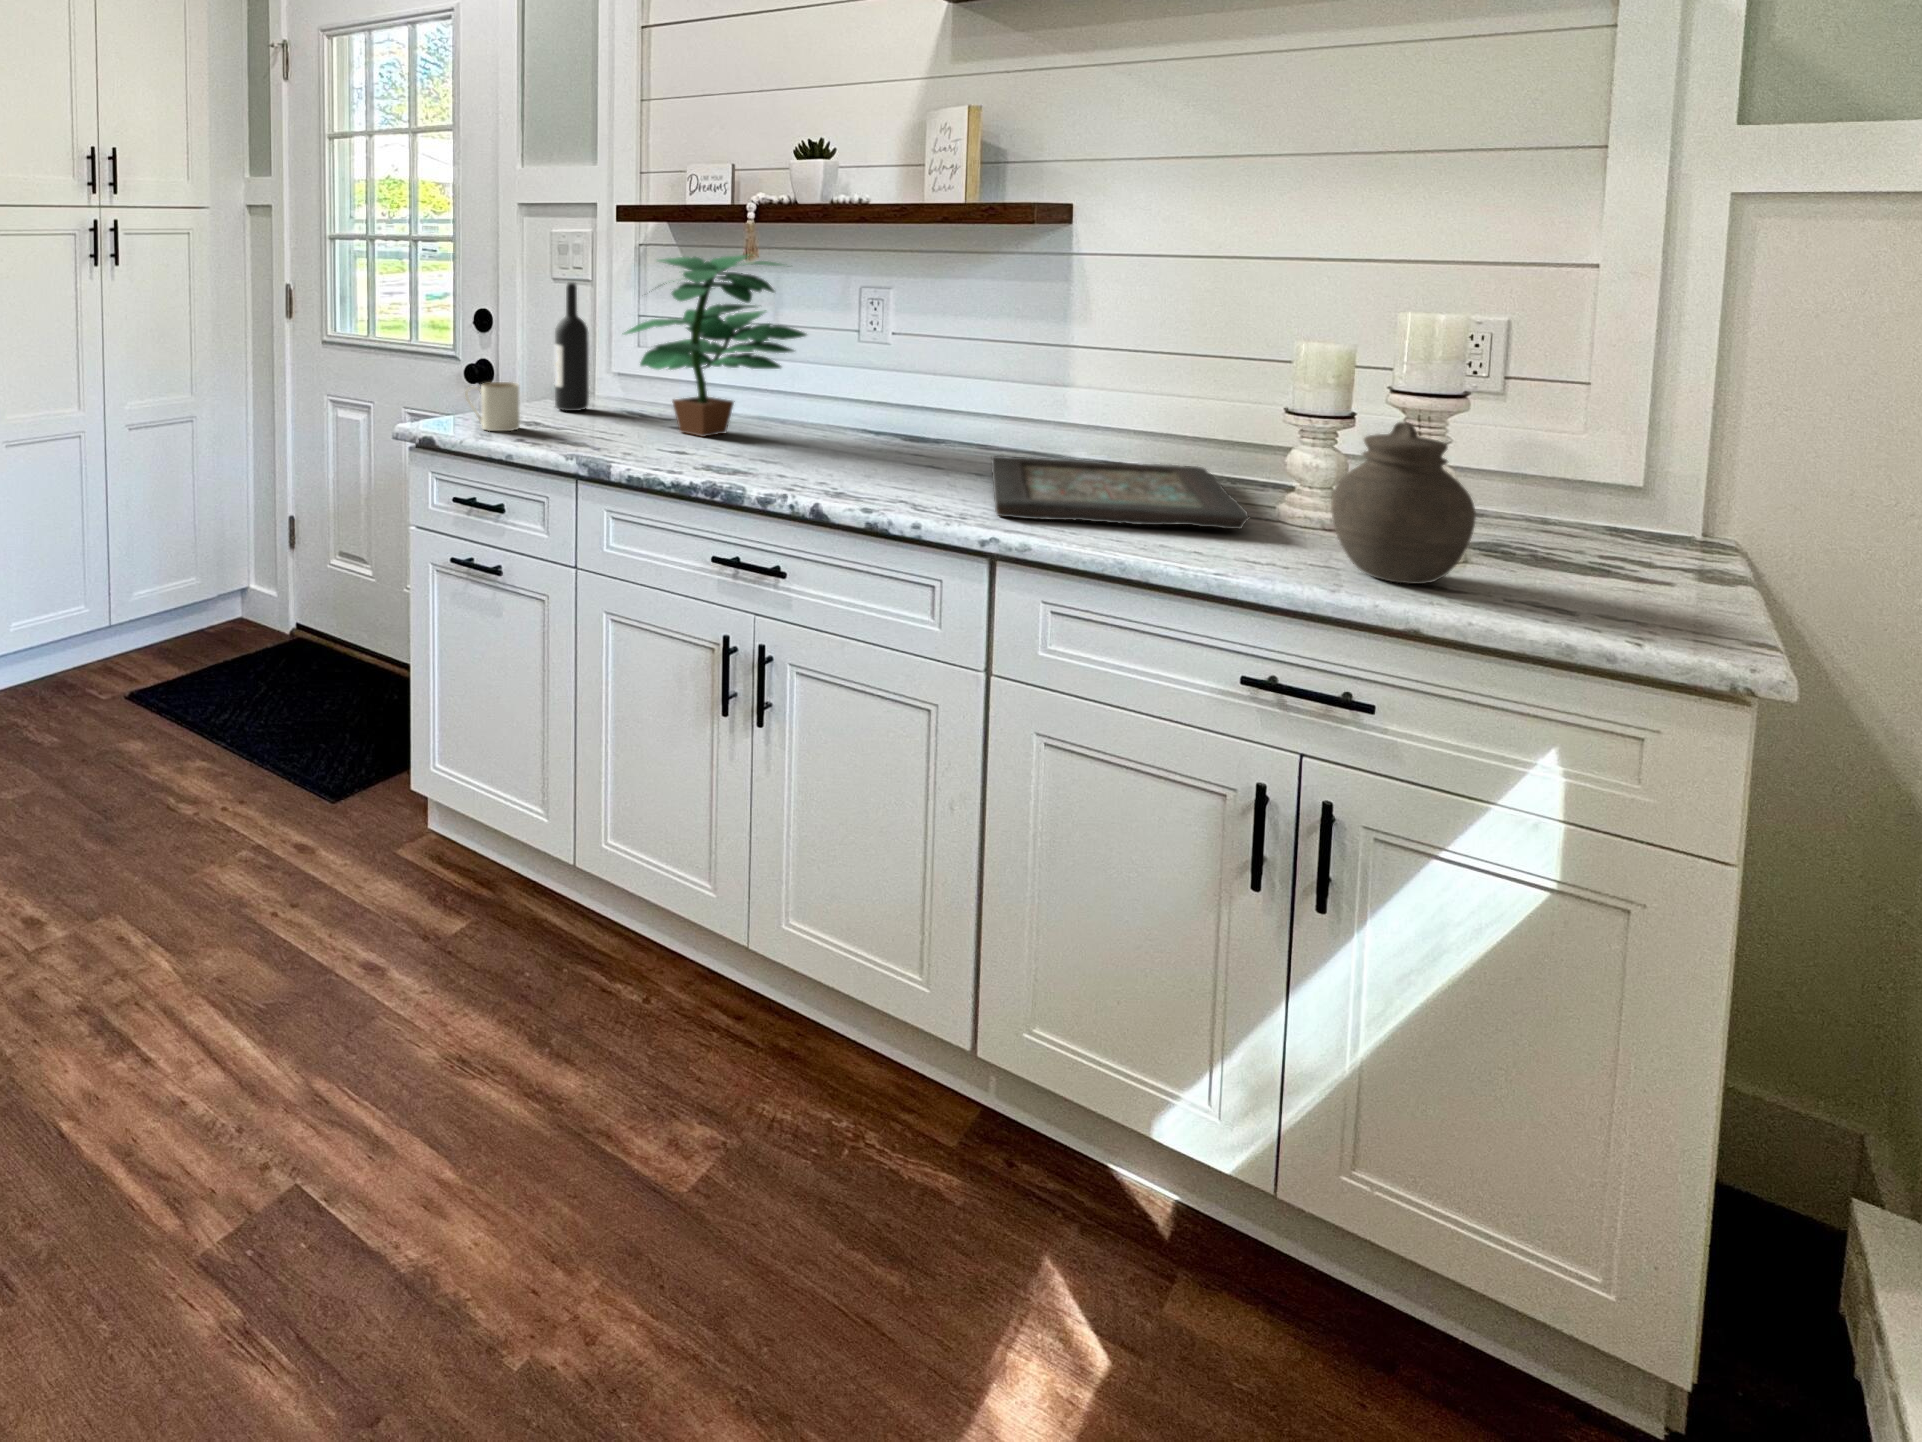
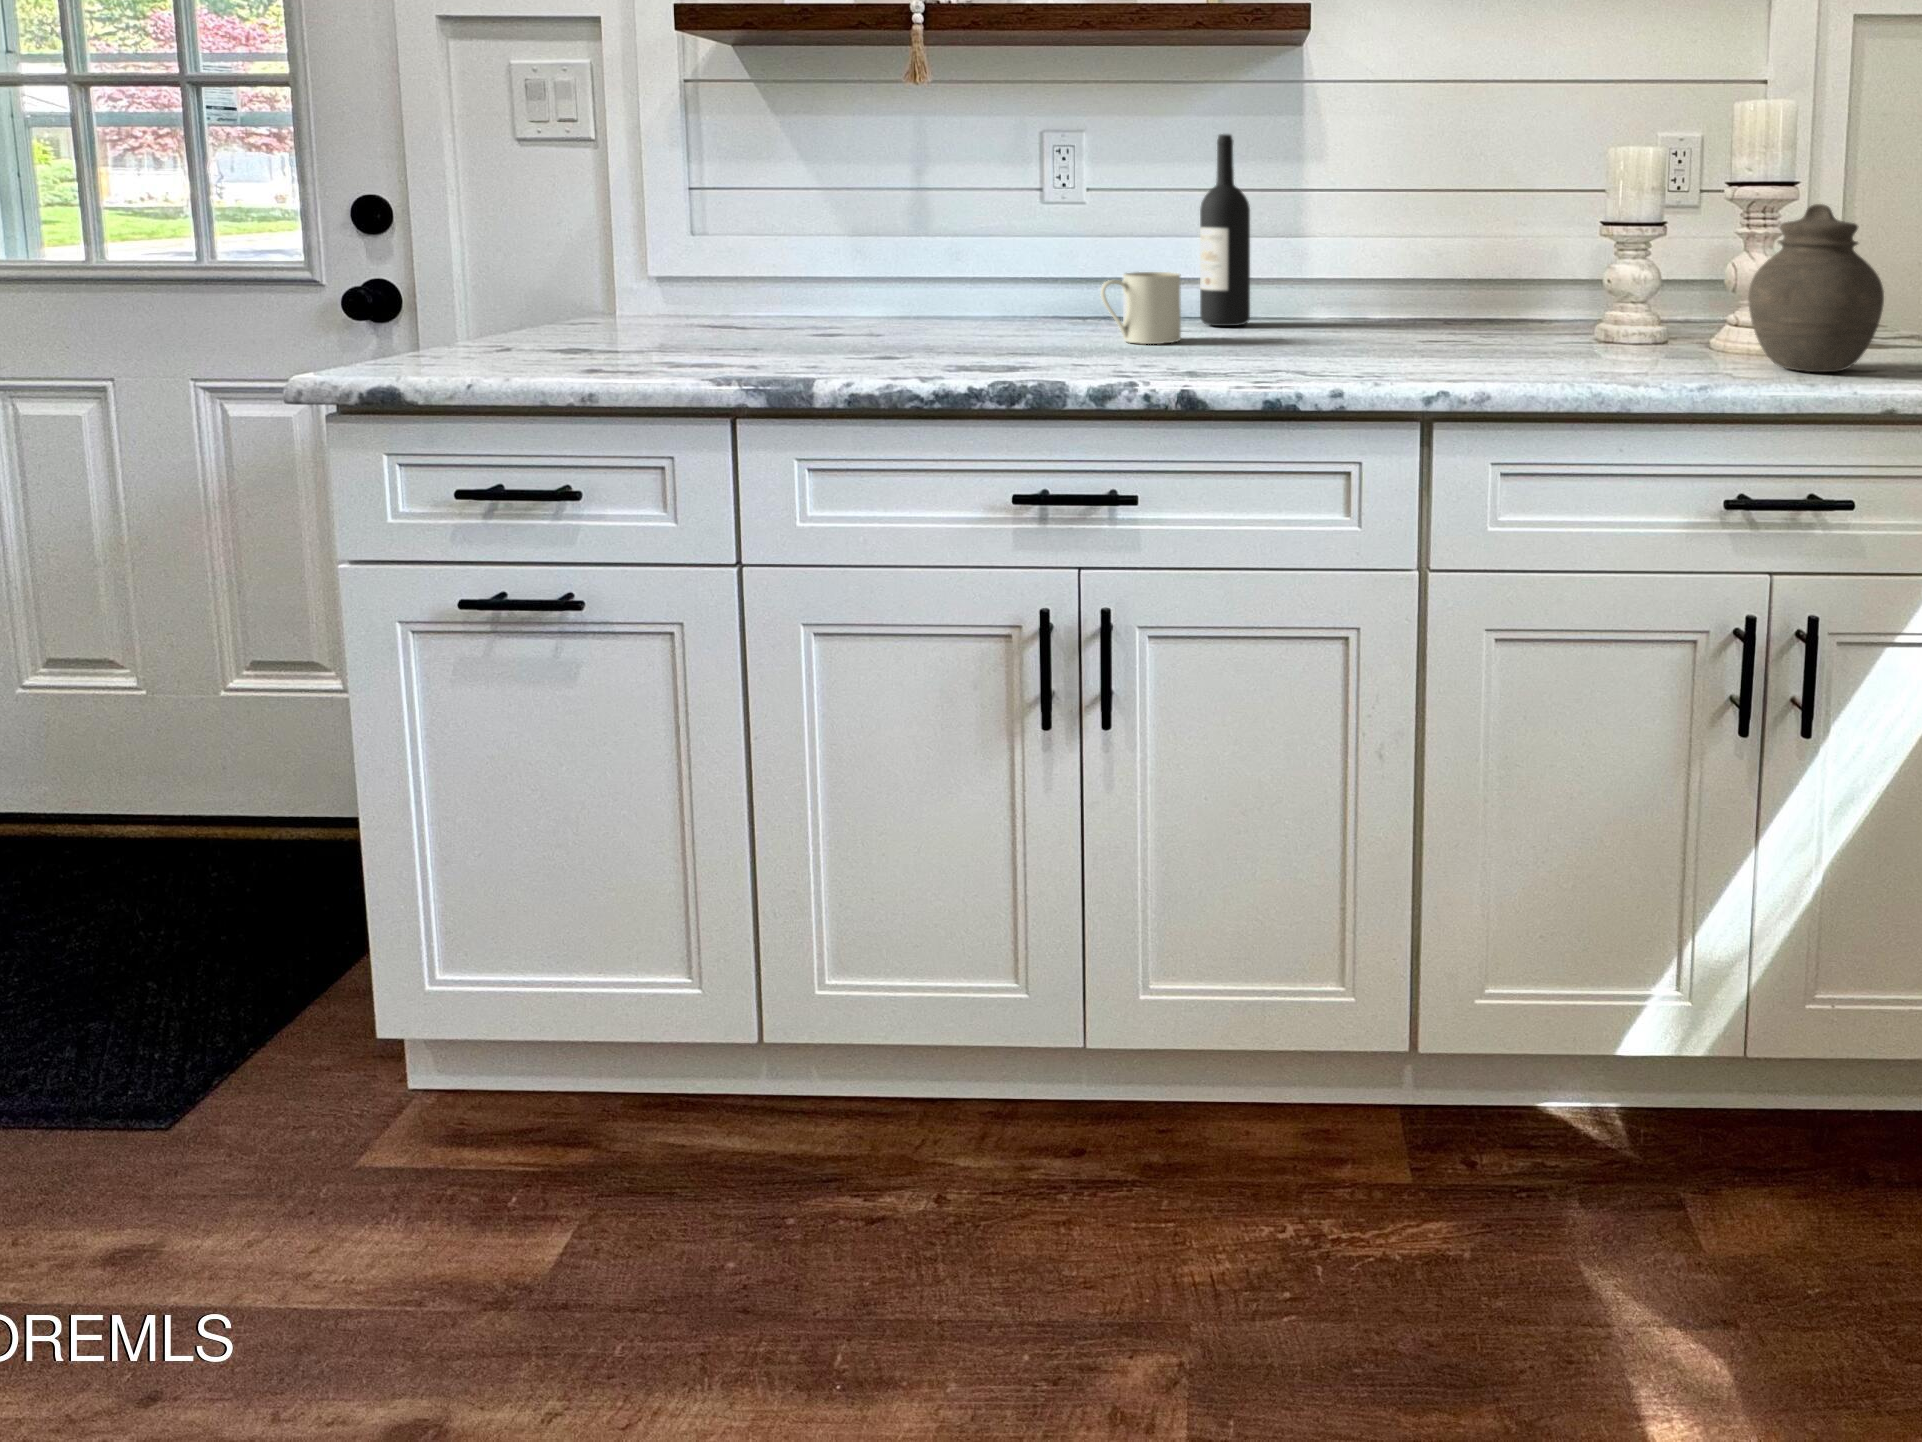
potted plant: present [624,254,806,437] -> none [742,83,996,340]
wine bottle: present [555,282,589,411] -> present [1200,134,1250,326]
mug: present [465,382,520,431] -> present [1100,272,1181,344]
decorative tray: present [992,456,1250,529] -> none [1275,310,1632,370]

